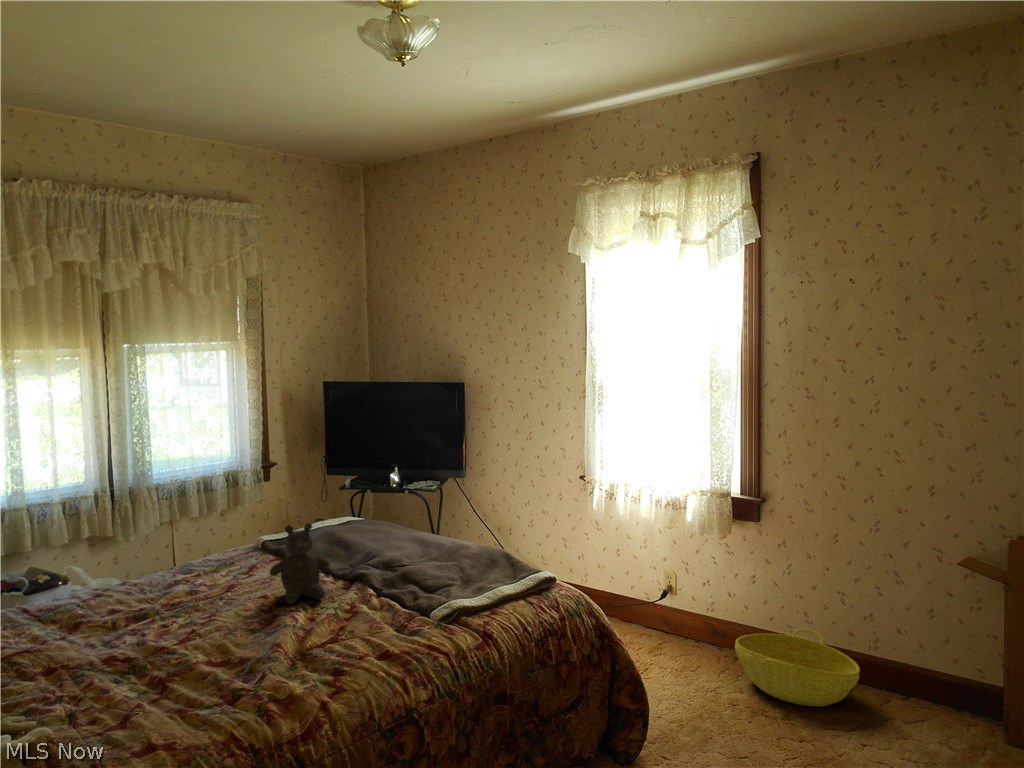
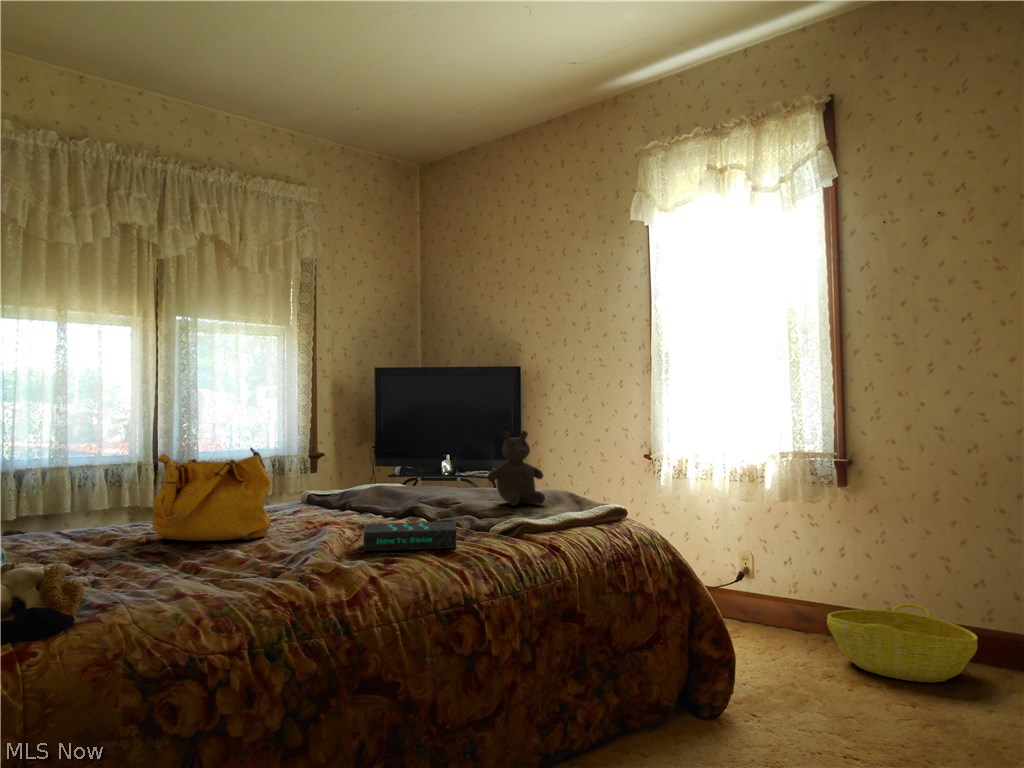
teddy bear: present [270,523,329,604] -> present [487,431,545,506]
handbag: none [115,539,228,634] -> present [152,448,271,541]
book: none [314,610,400,654] -> present [364,521,456,551]

